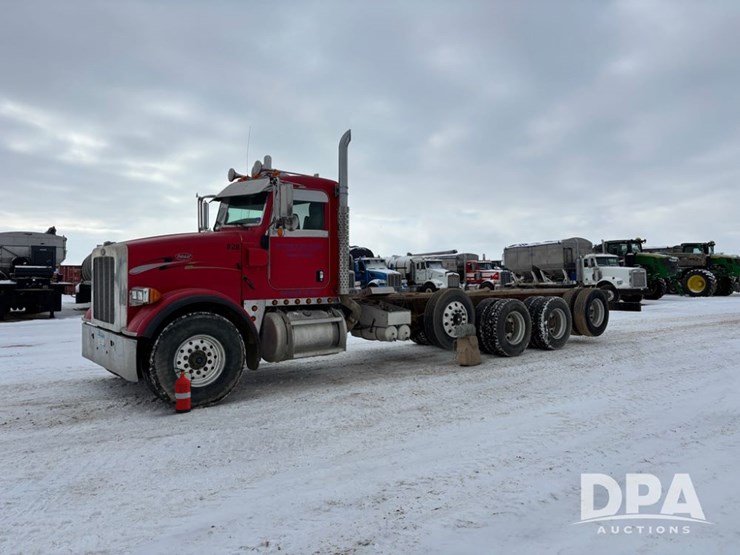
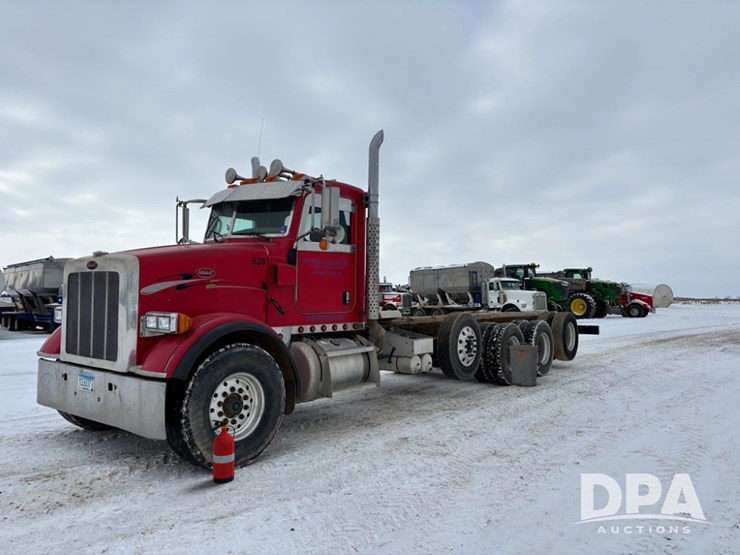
trash can: none [504,317,532,360] -> present [509,343,538,387]
backpack: present [453,324,481,366] -> none [467,350,497,395]

